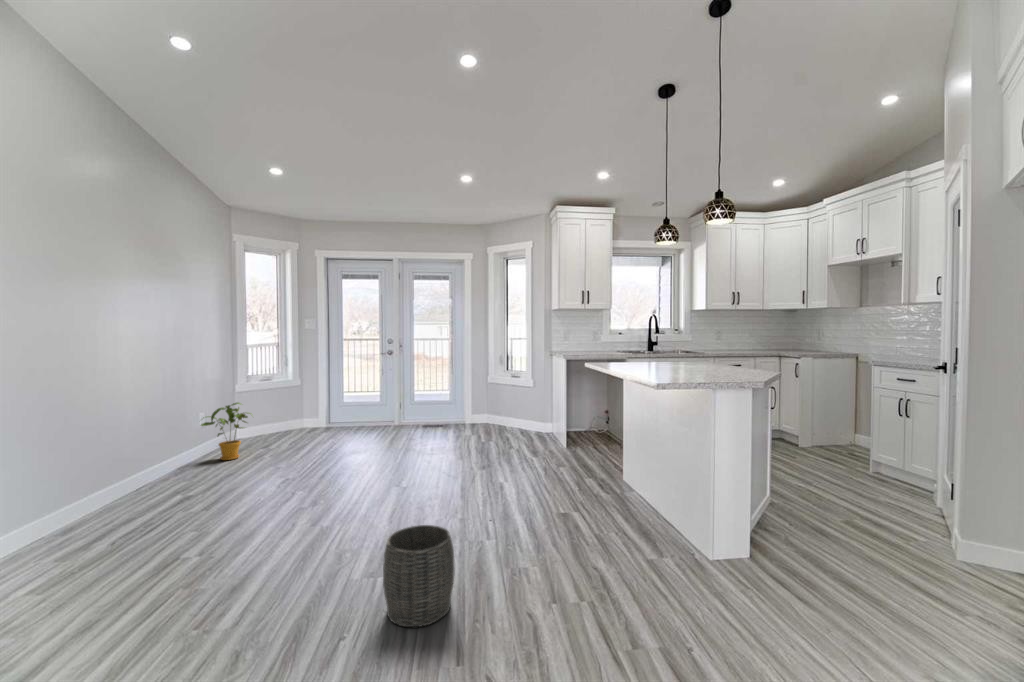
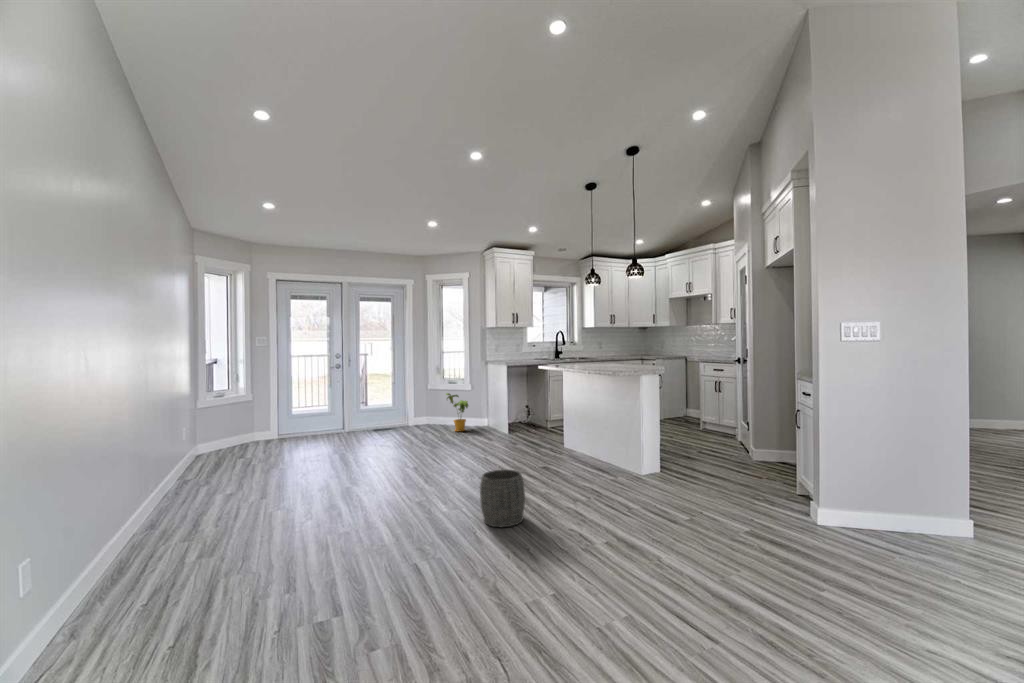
house plant: present [201,403,250,460] -> present [446,393,468,432]

